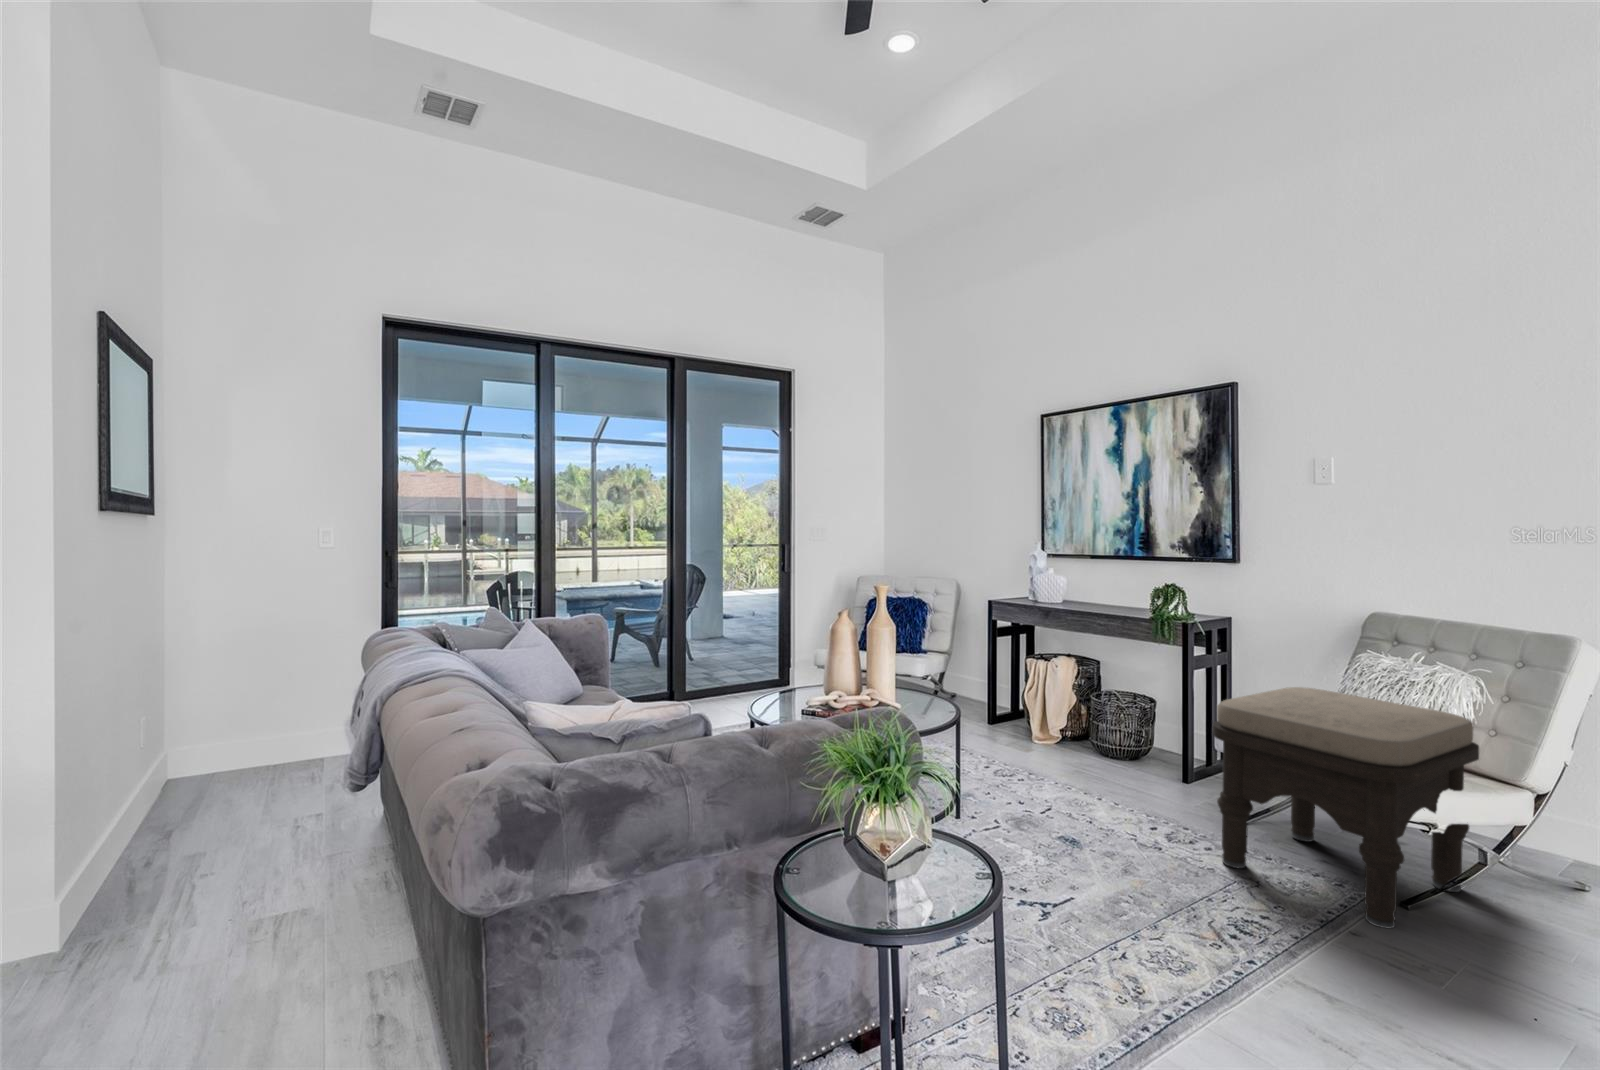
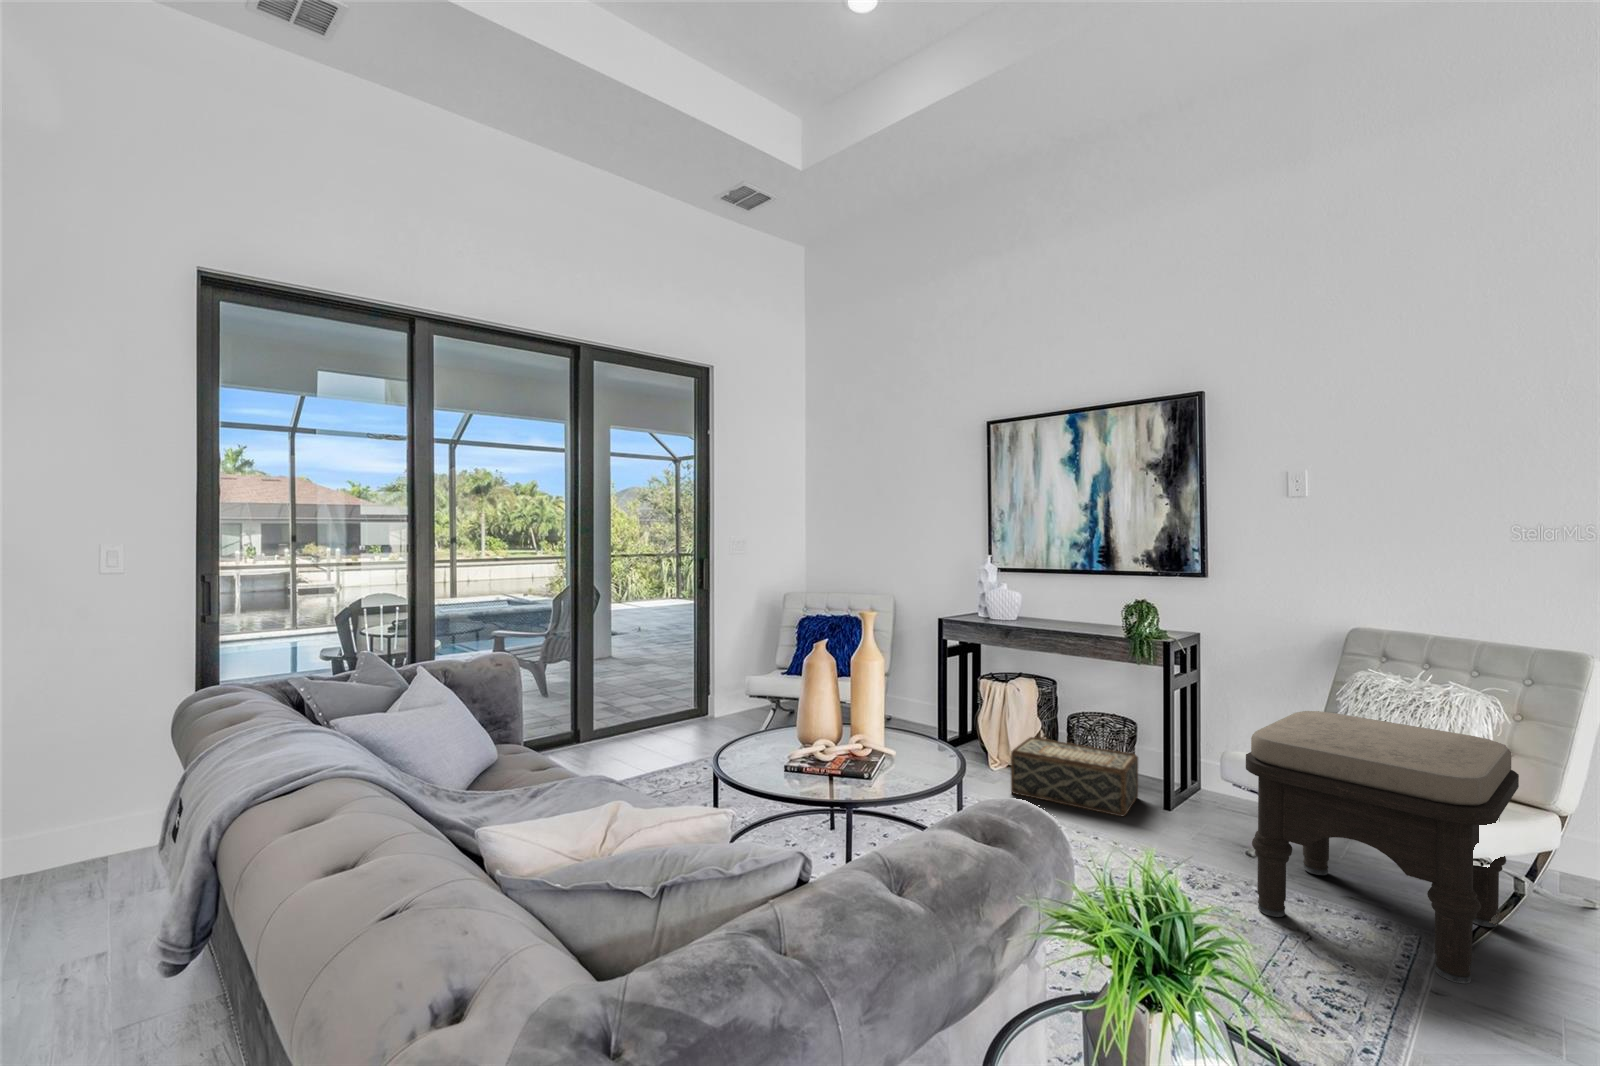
woven basket: none [1038,712,1162,785] -> present [1011,737,1138,816]

